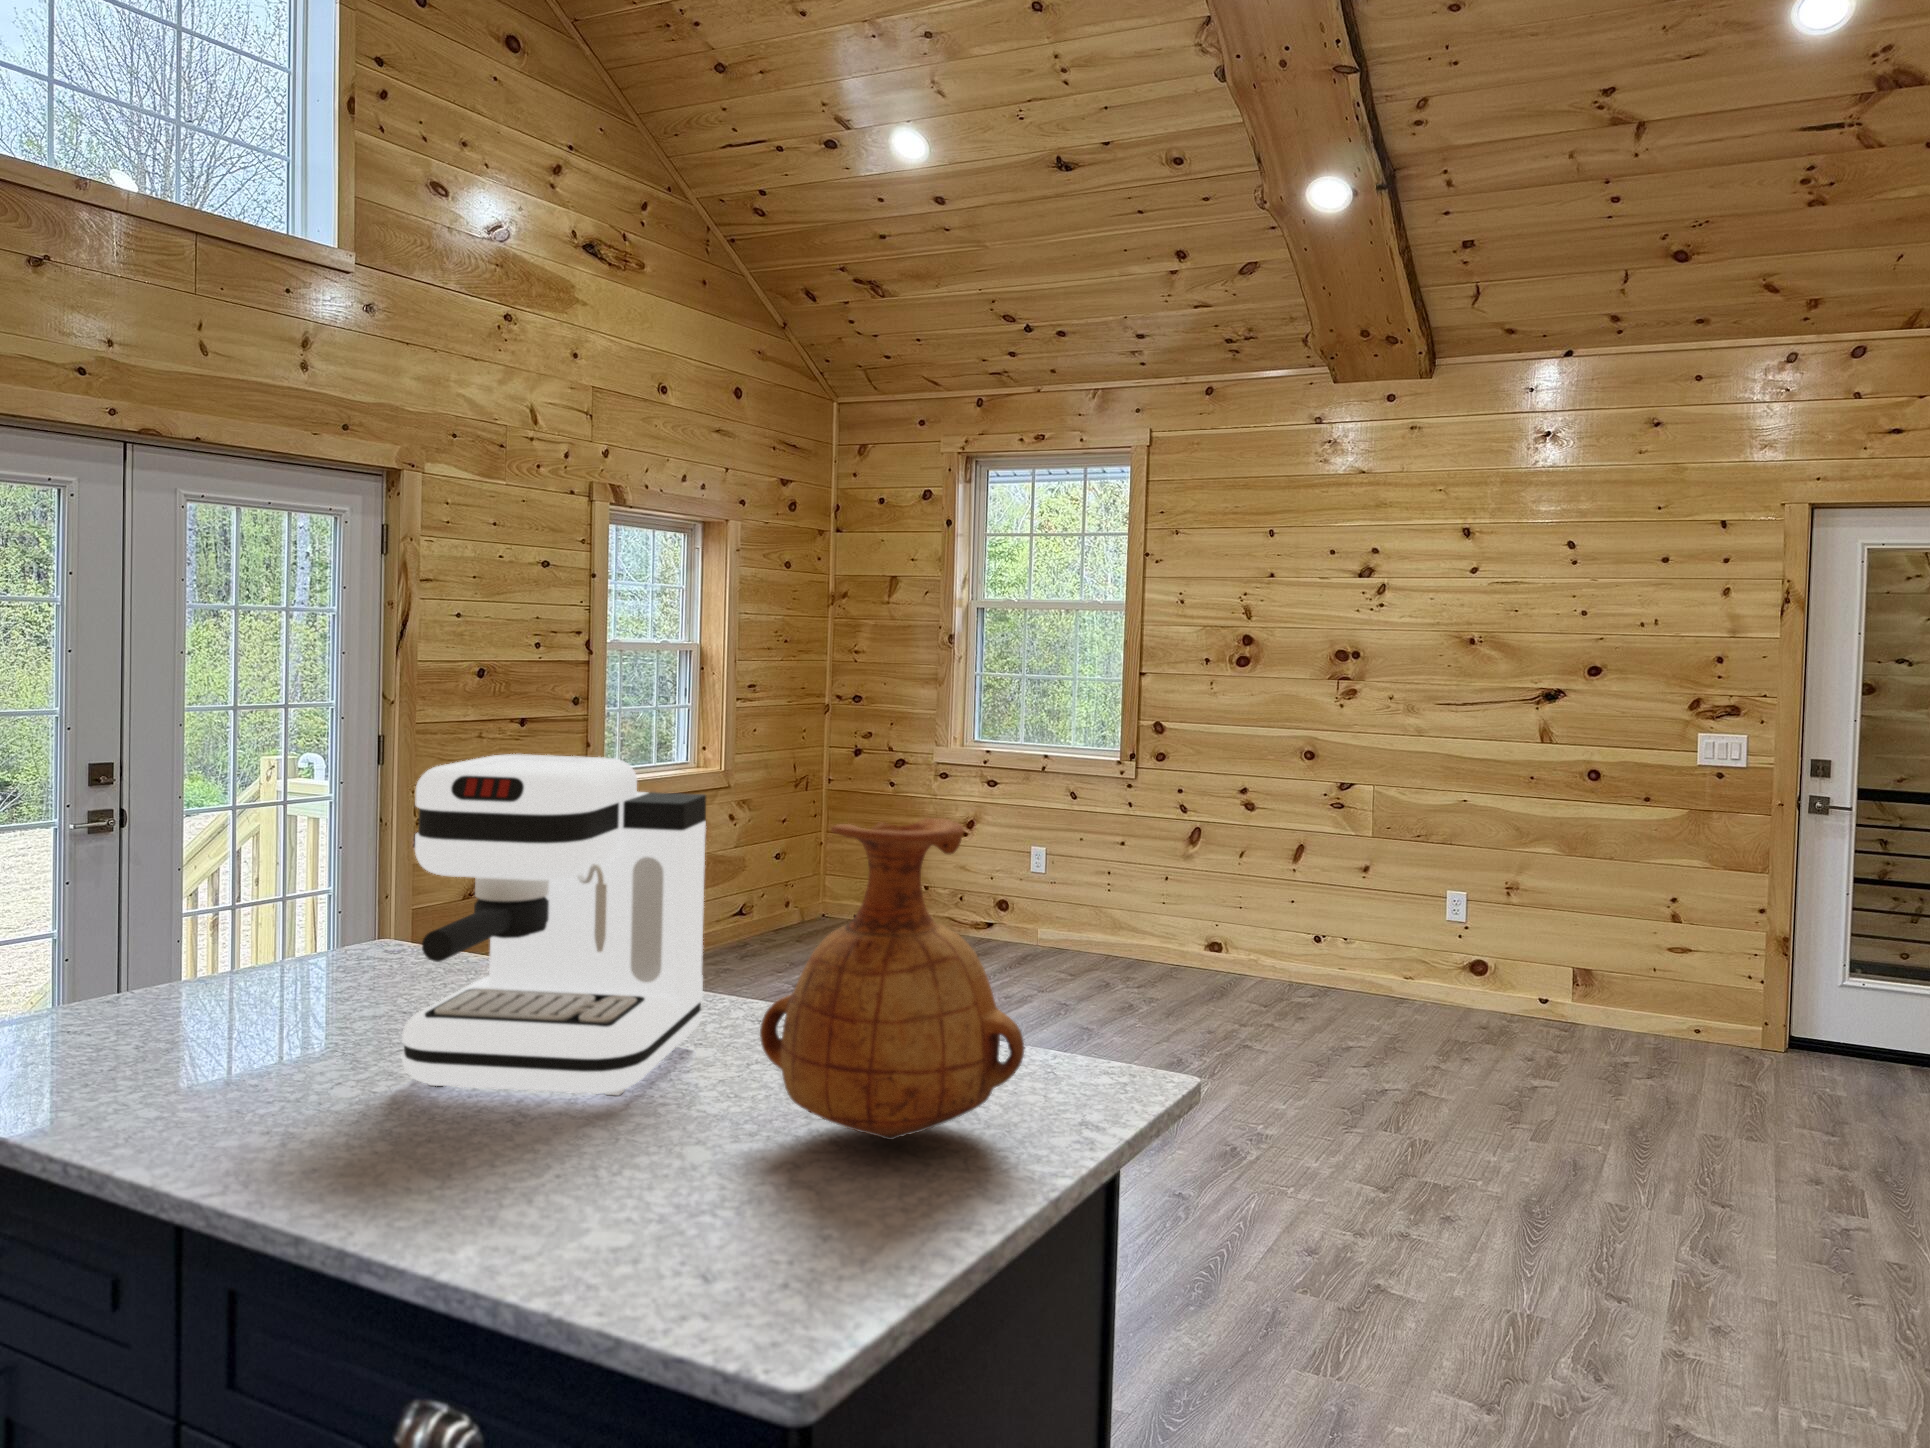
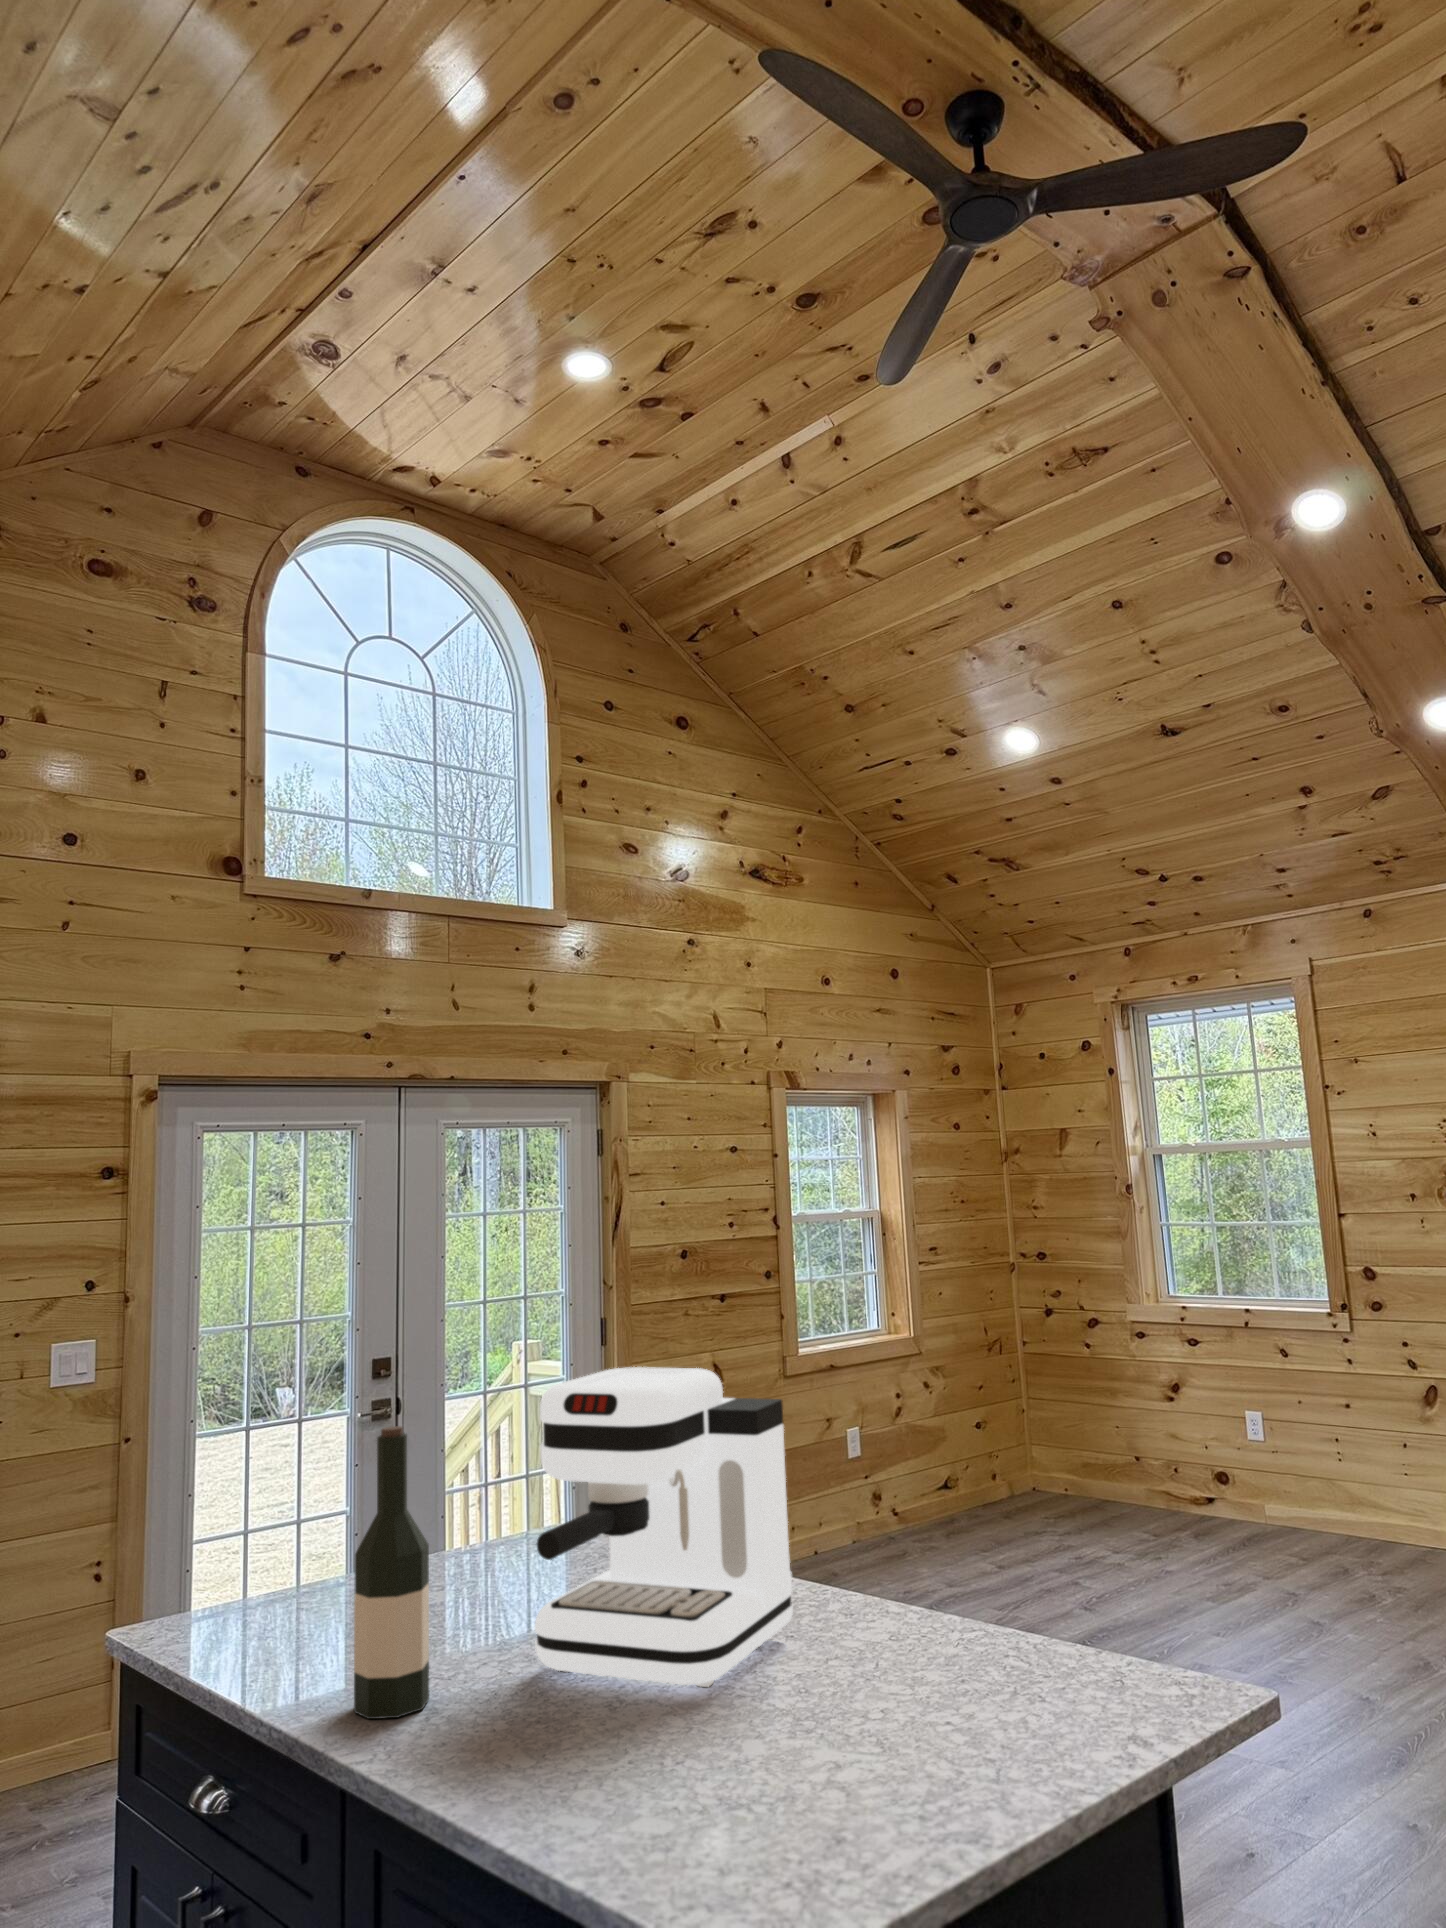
wine bottle: none [167,805,271,1147] -> present [354,1426,429,1719]
vase: present [760,818,1025,1140] -> none [810,1426,1045,1745]

